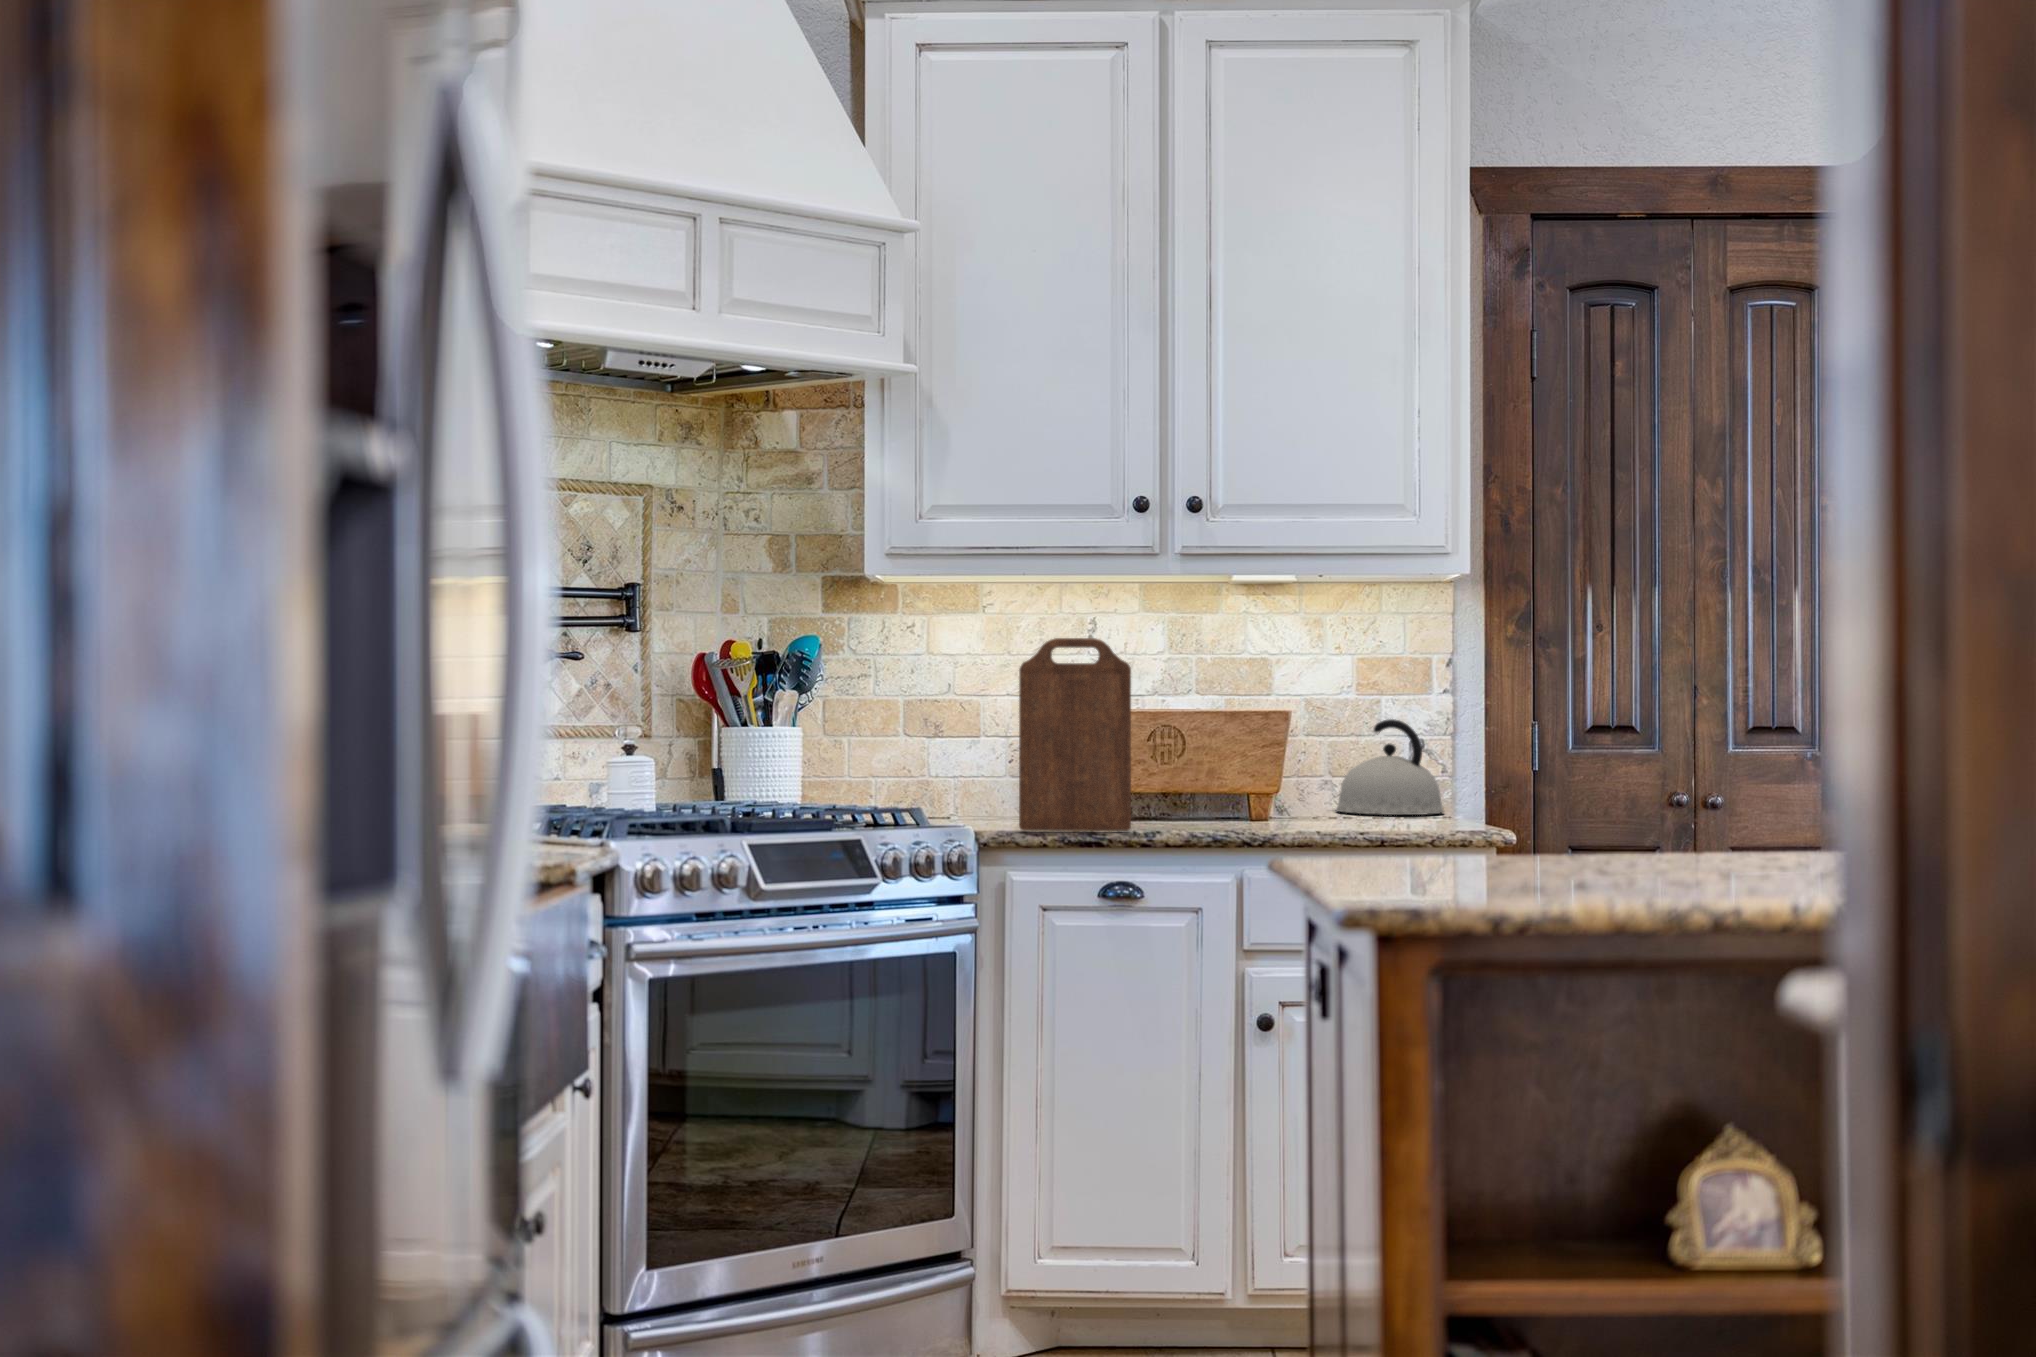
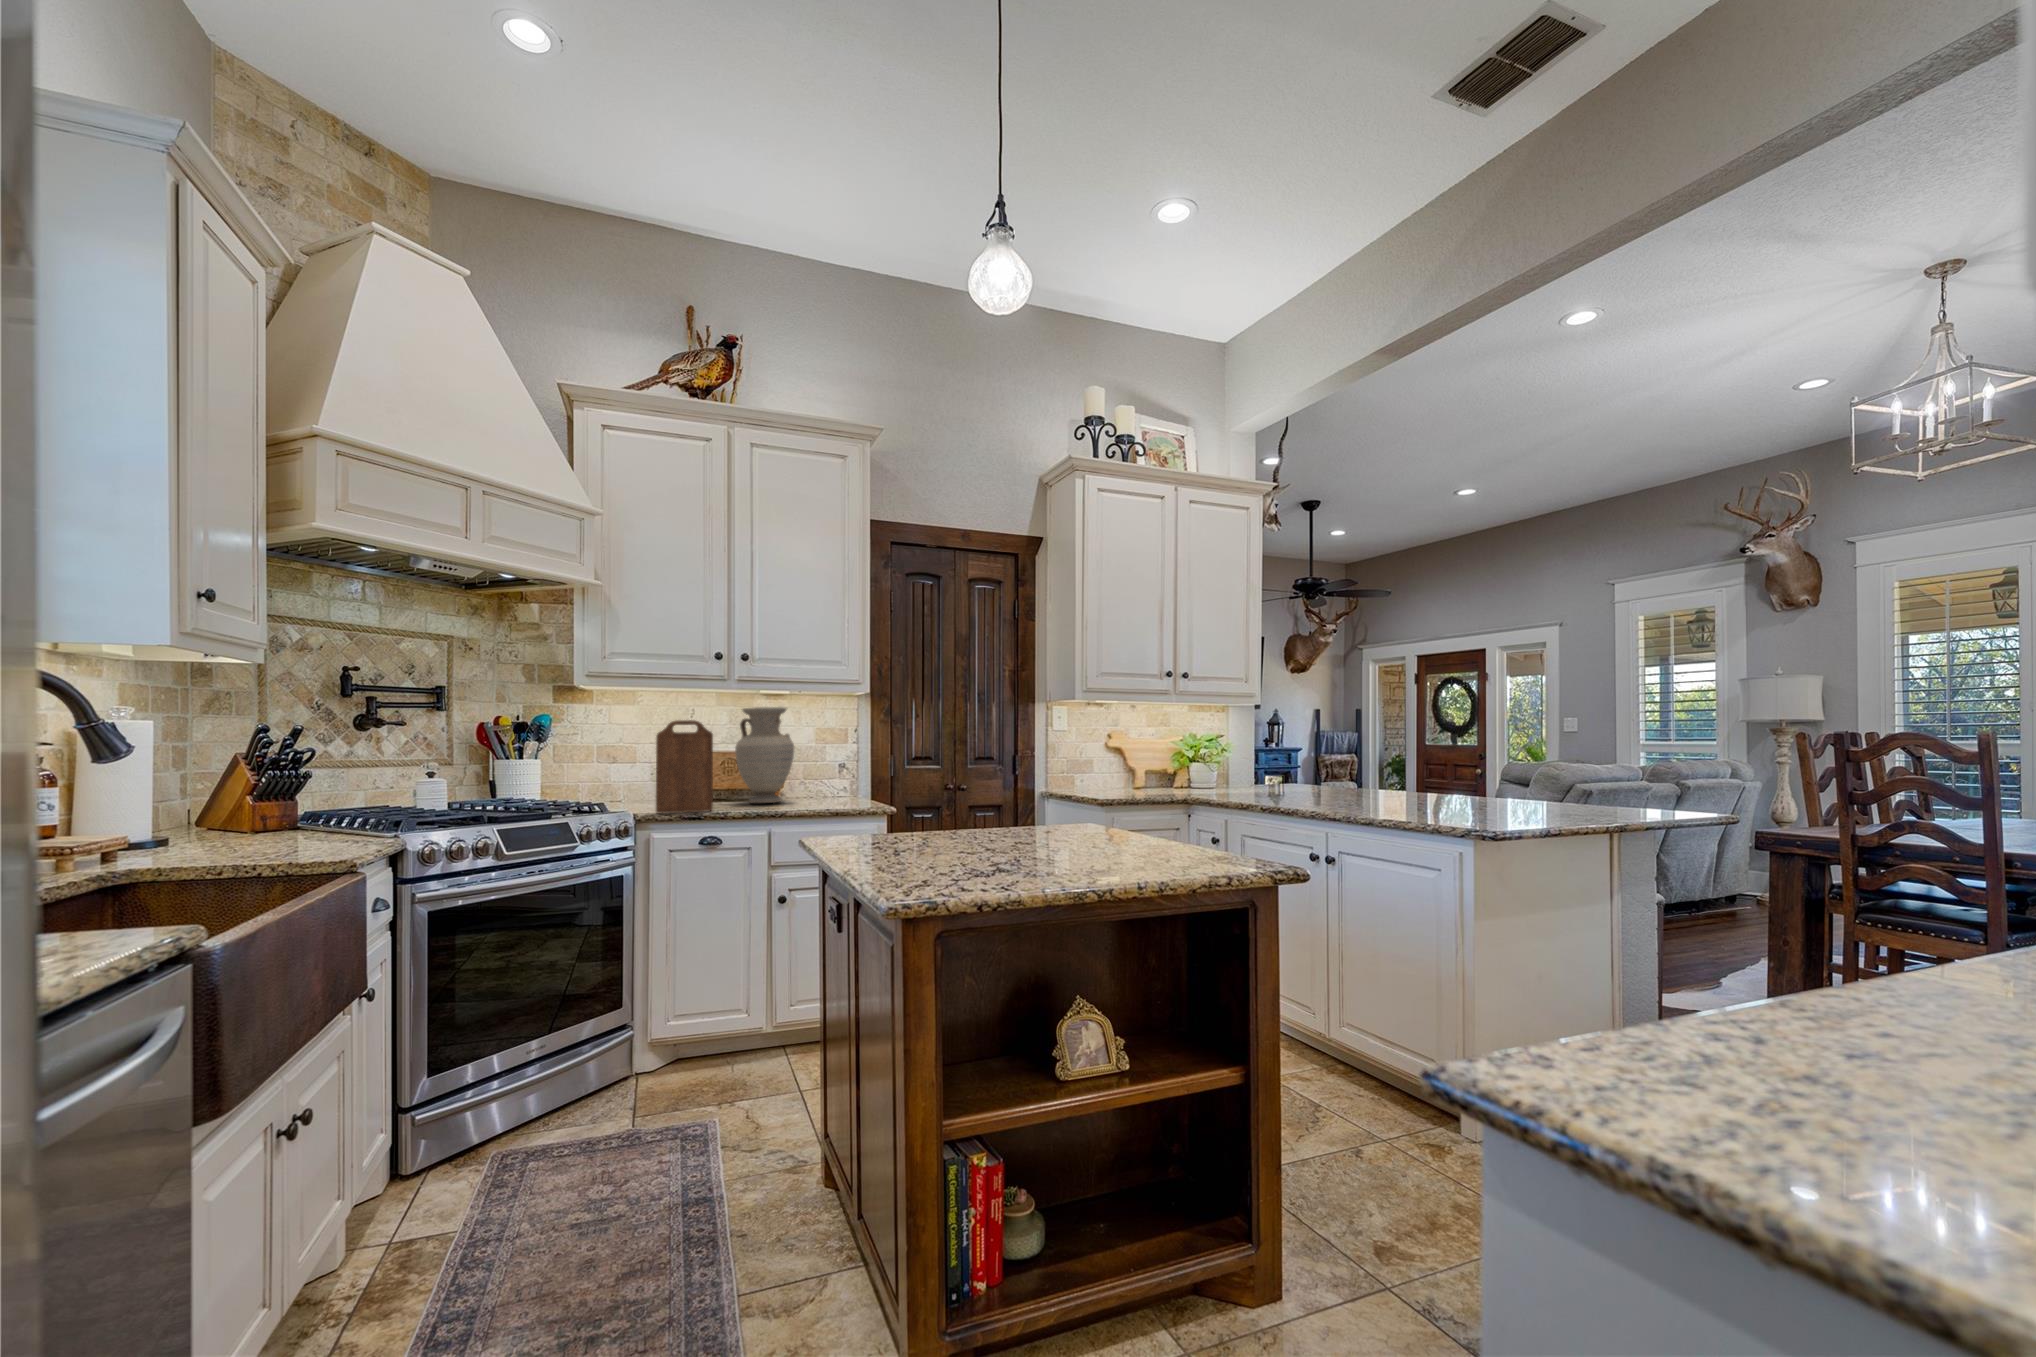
vase: none [1171,616,1292,821] -> present [735,707,794,803]
kettle: present [1336,719,1444,815] -> none [818,750,869,795]

